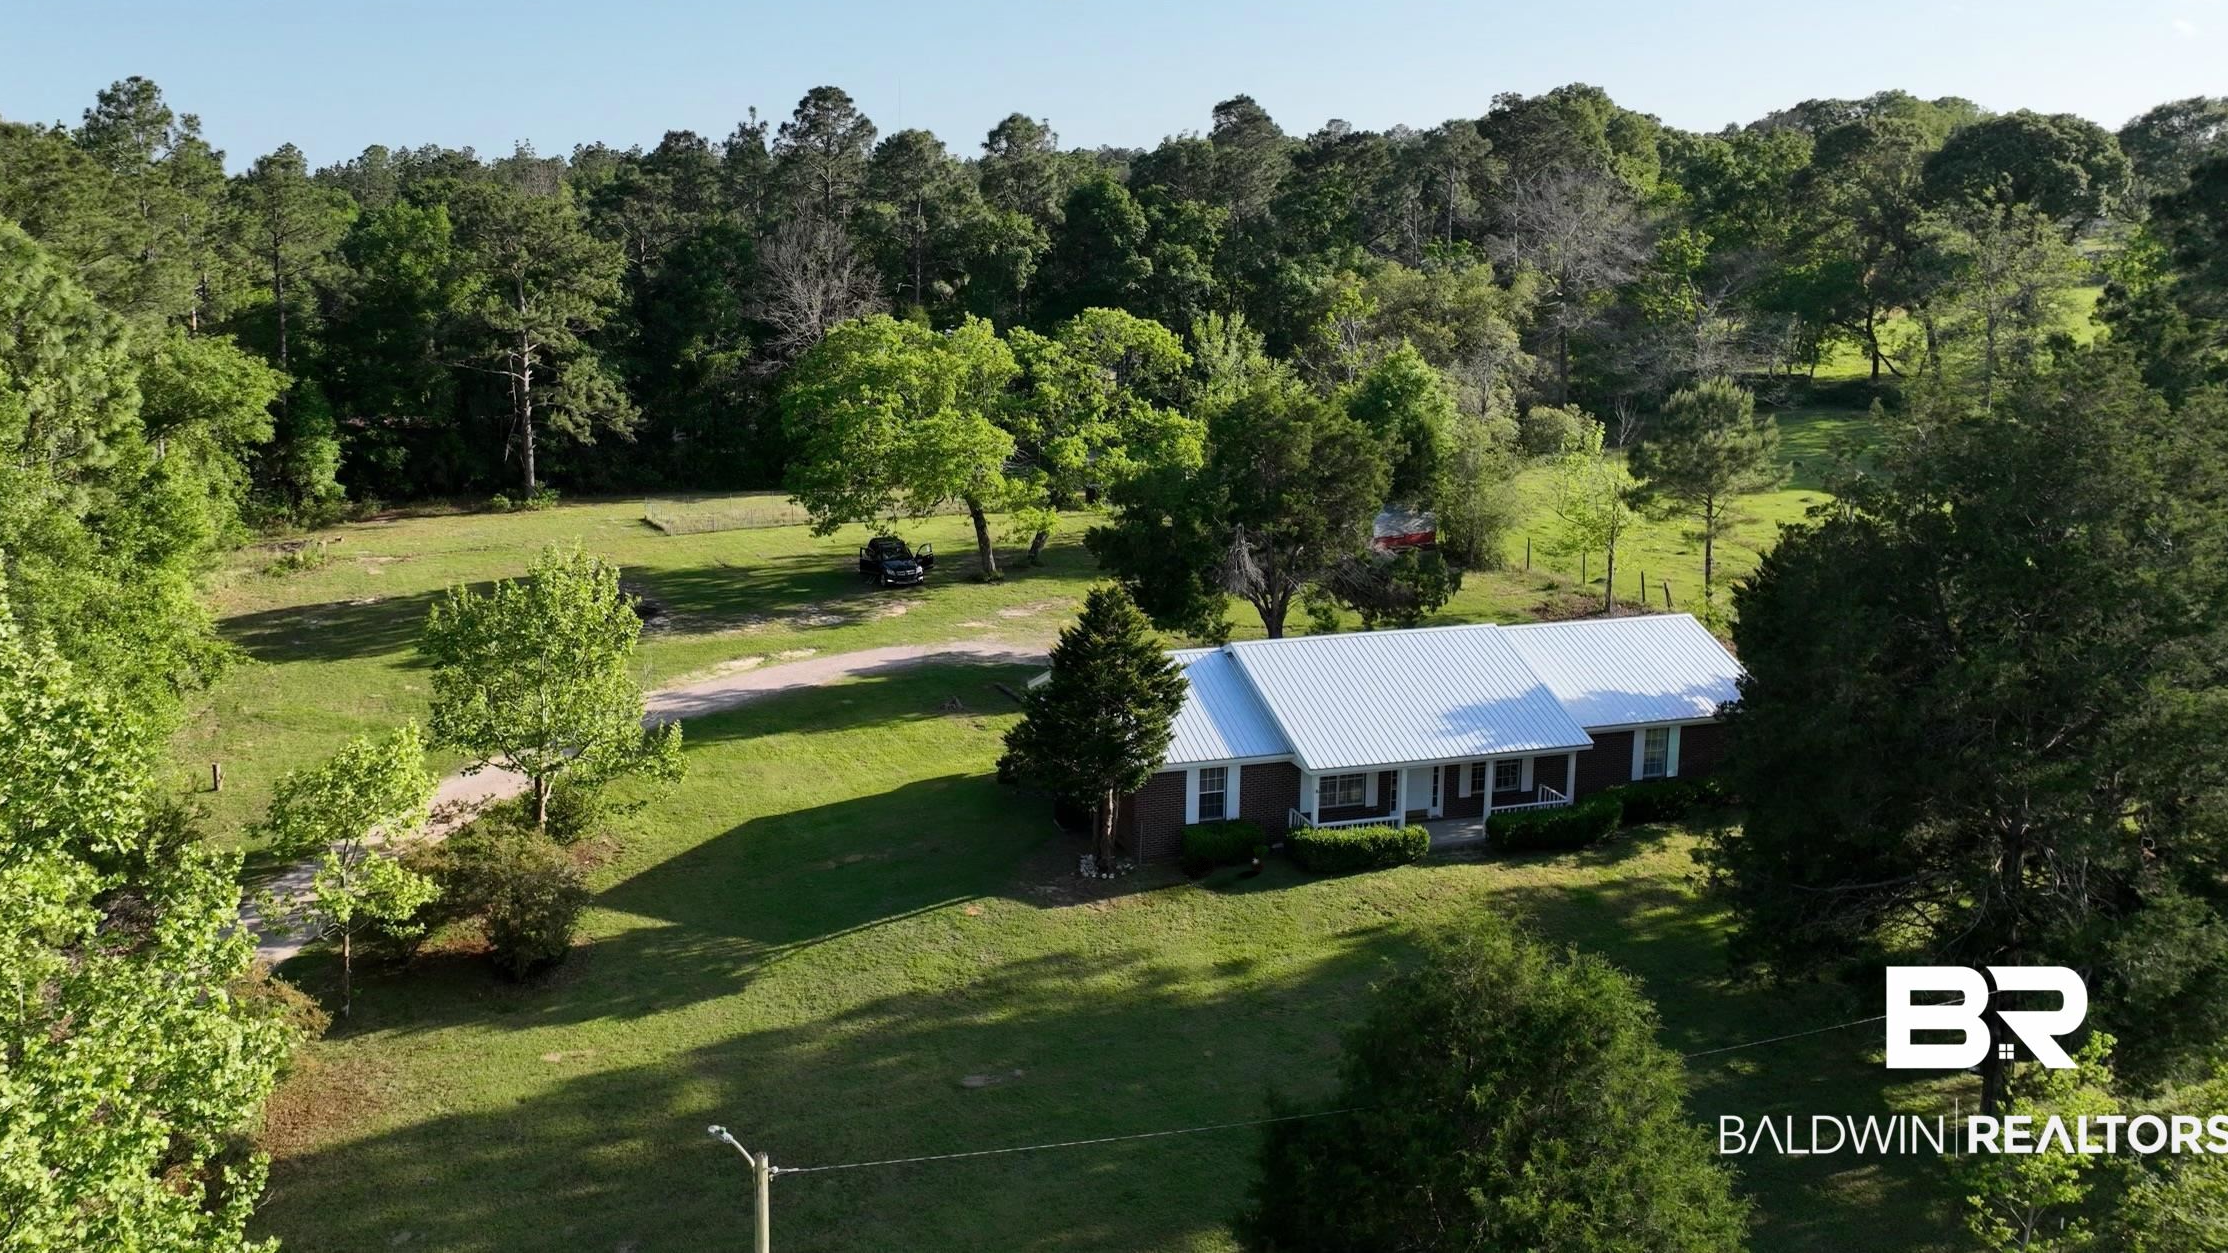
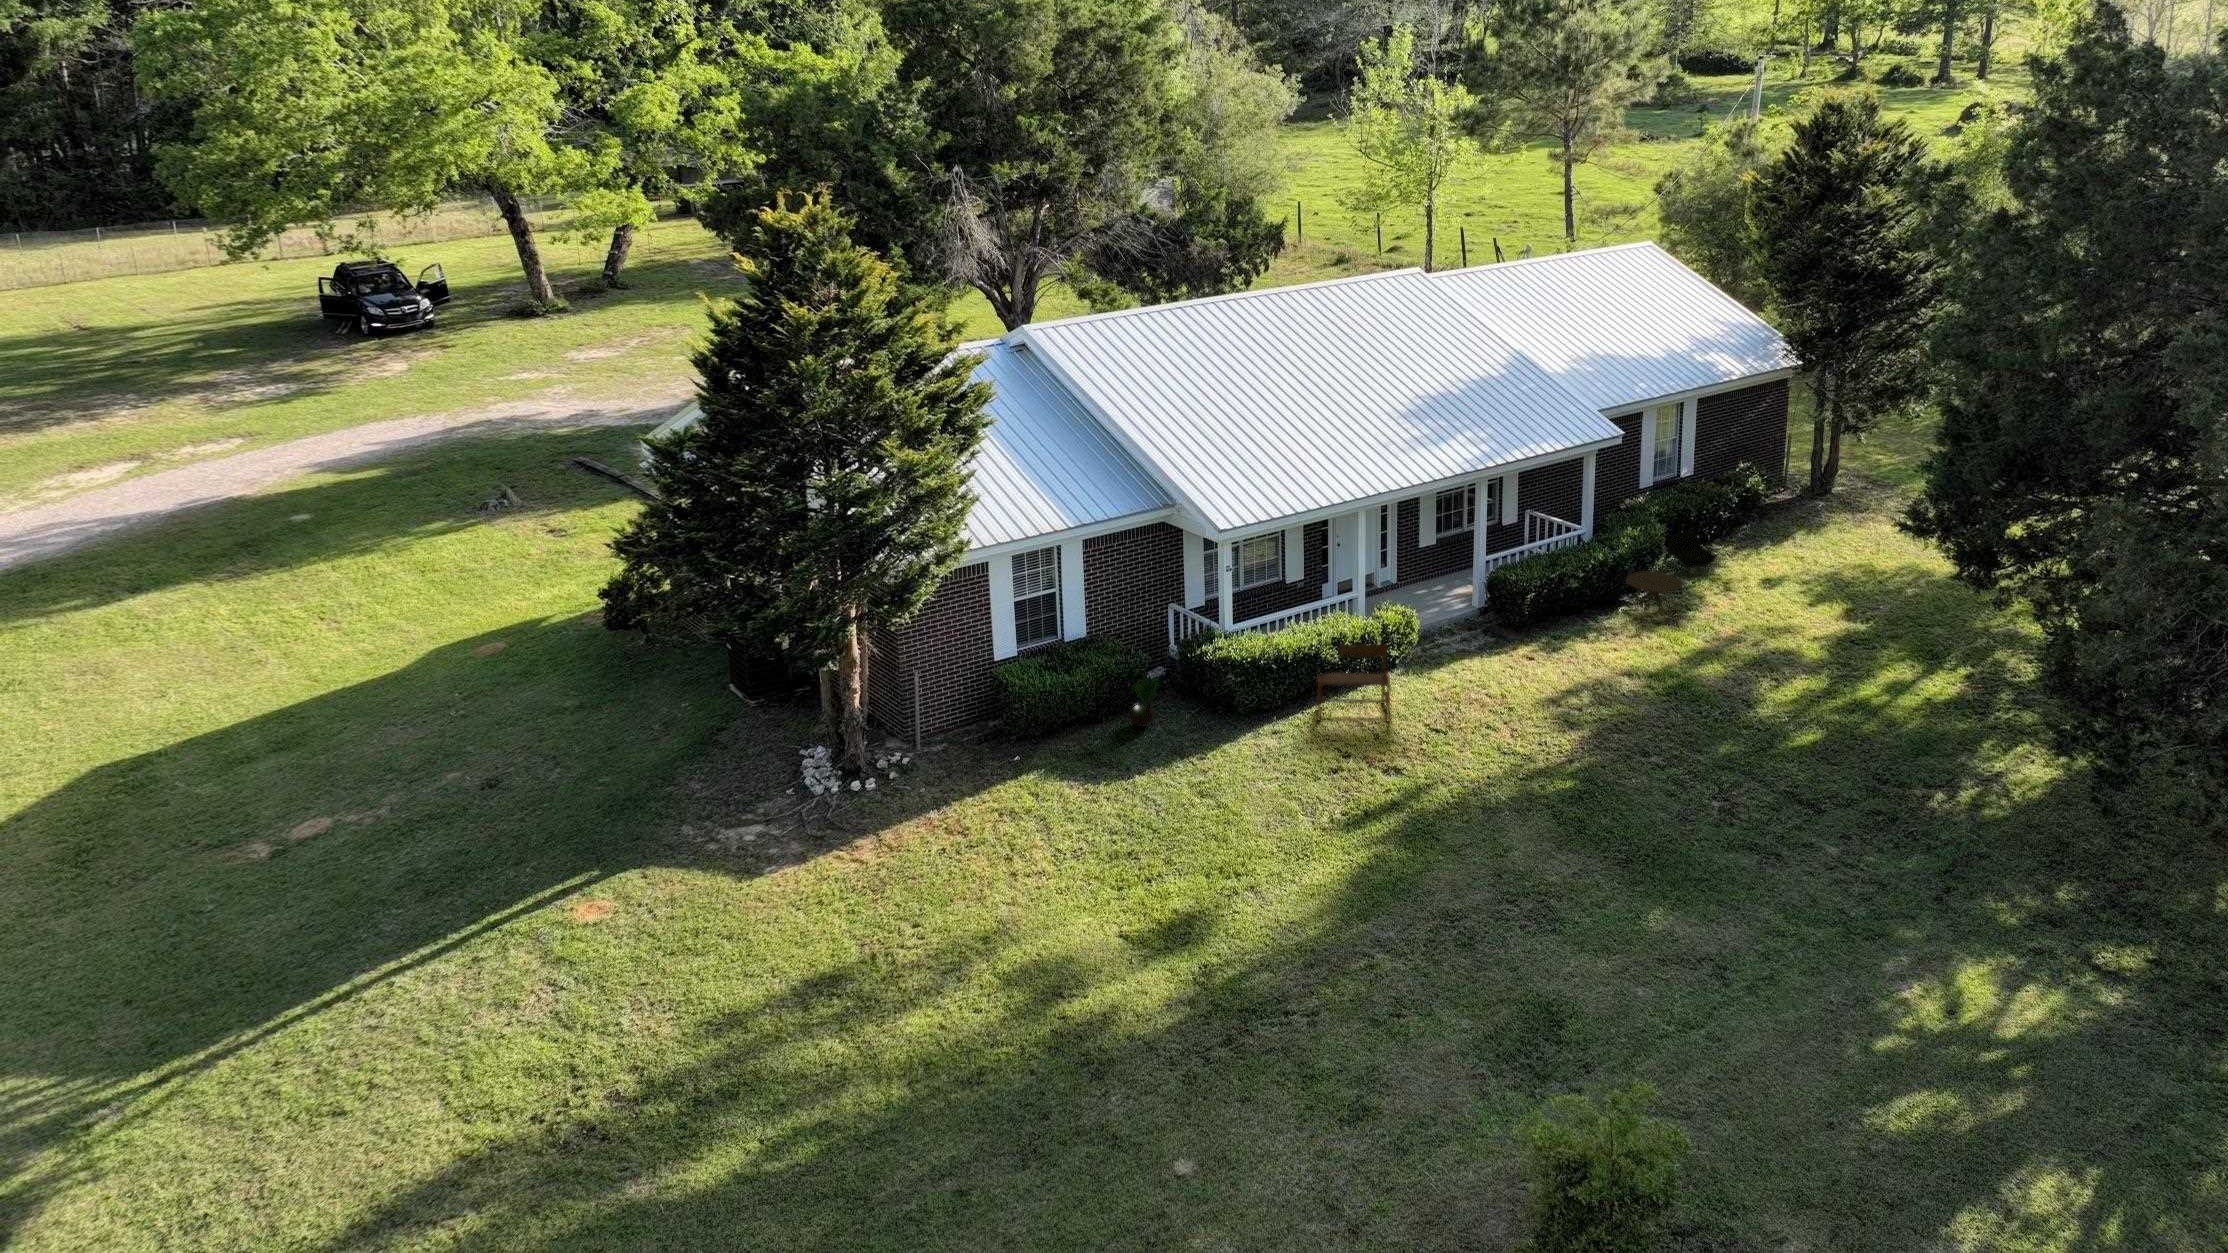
round table: none [1584,830,1622,865] -> present [1626,571,1682,618]
bench: none [1355,842,1401,892] -> present [1317,644,1391,721]
lounge chair: present [1181,855,1215,884] -> present [1668,533,1717,575]

